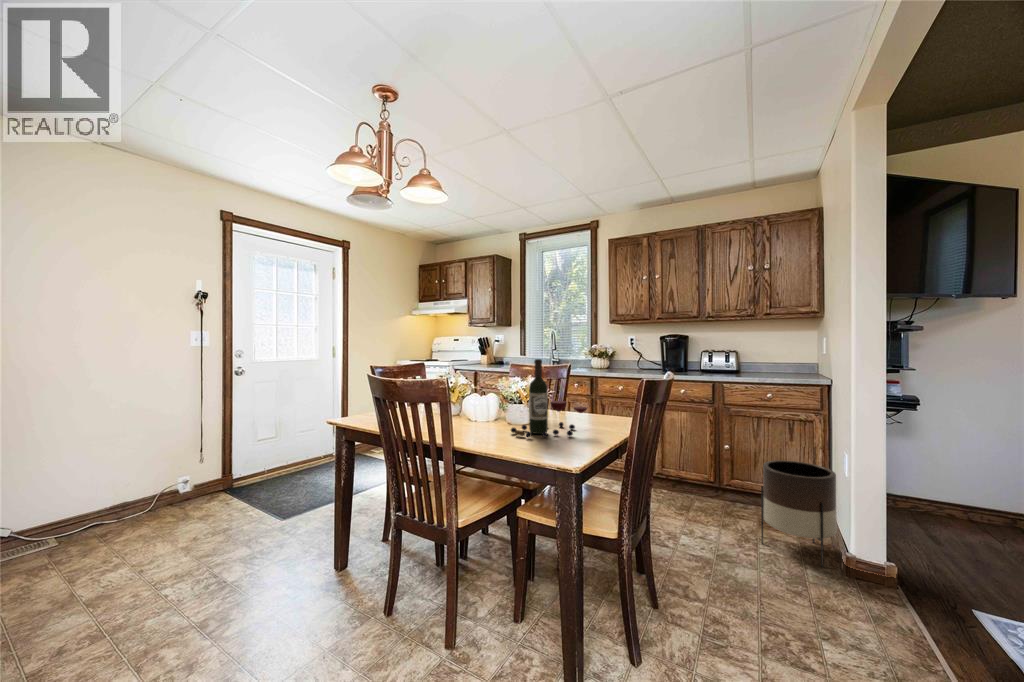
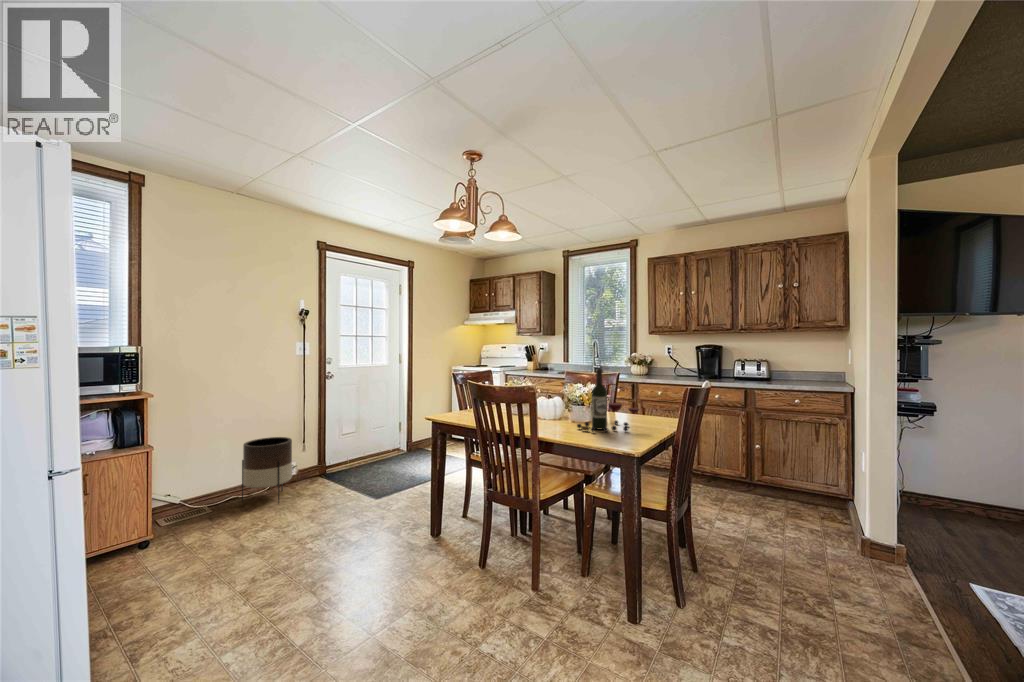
planter: present [761,460,837,567] -> present [242,437,292,503]

